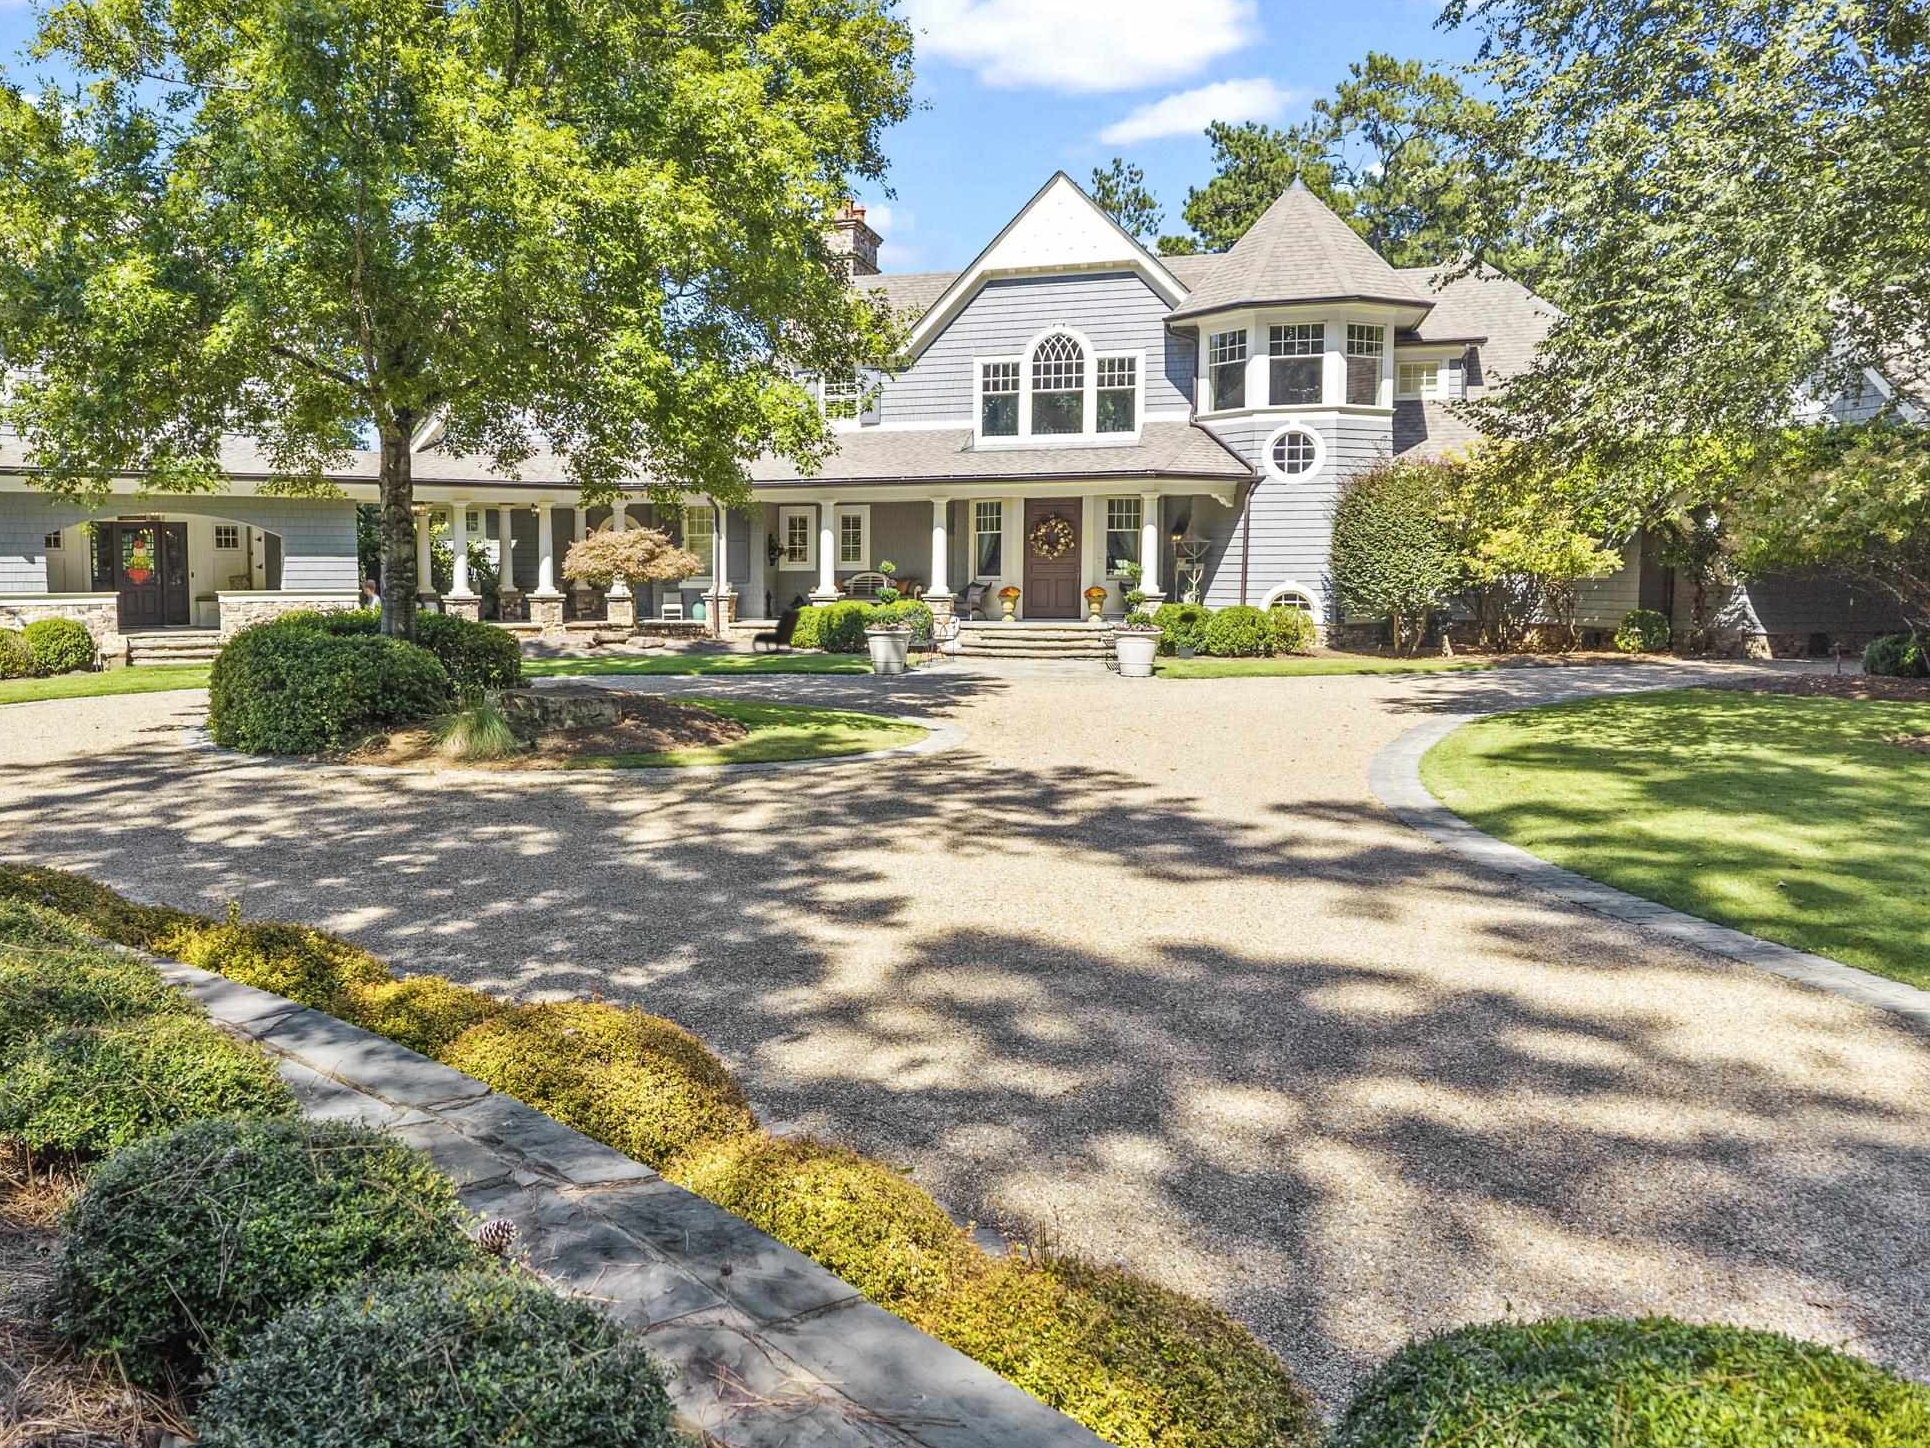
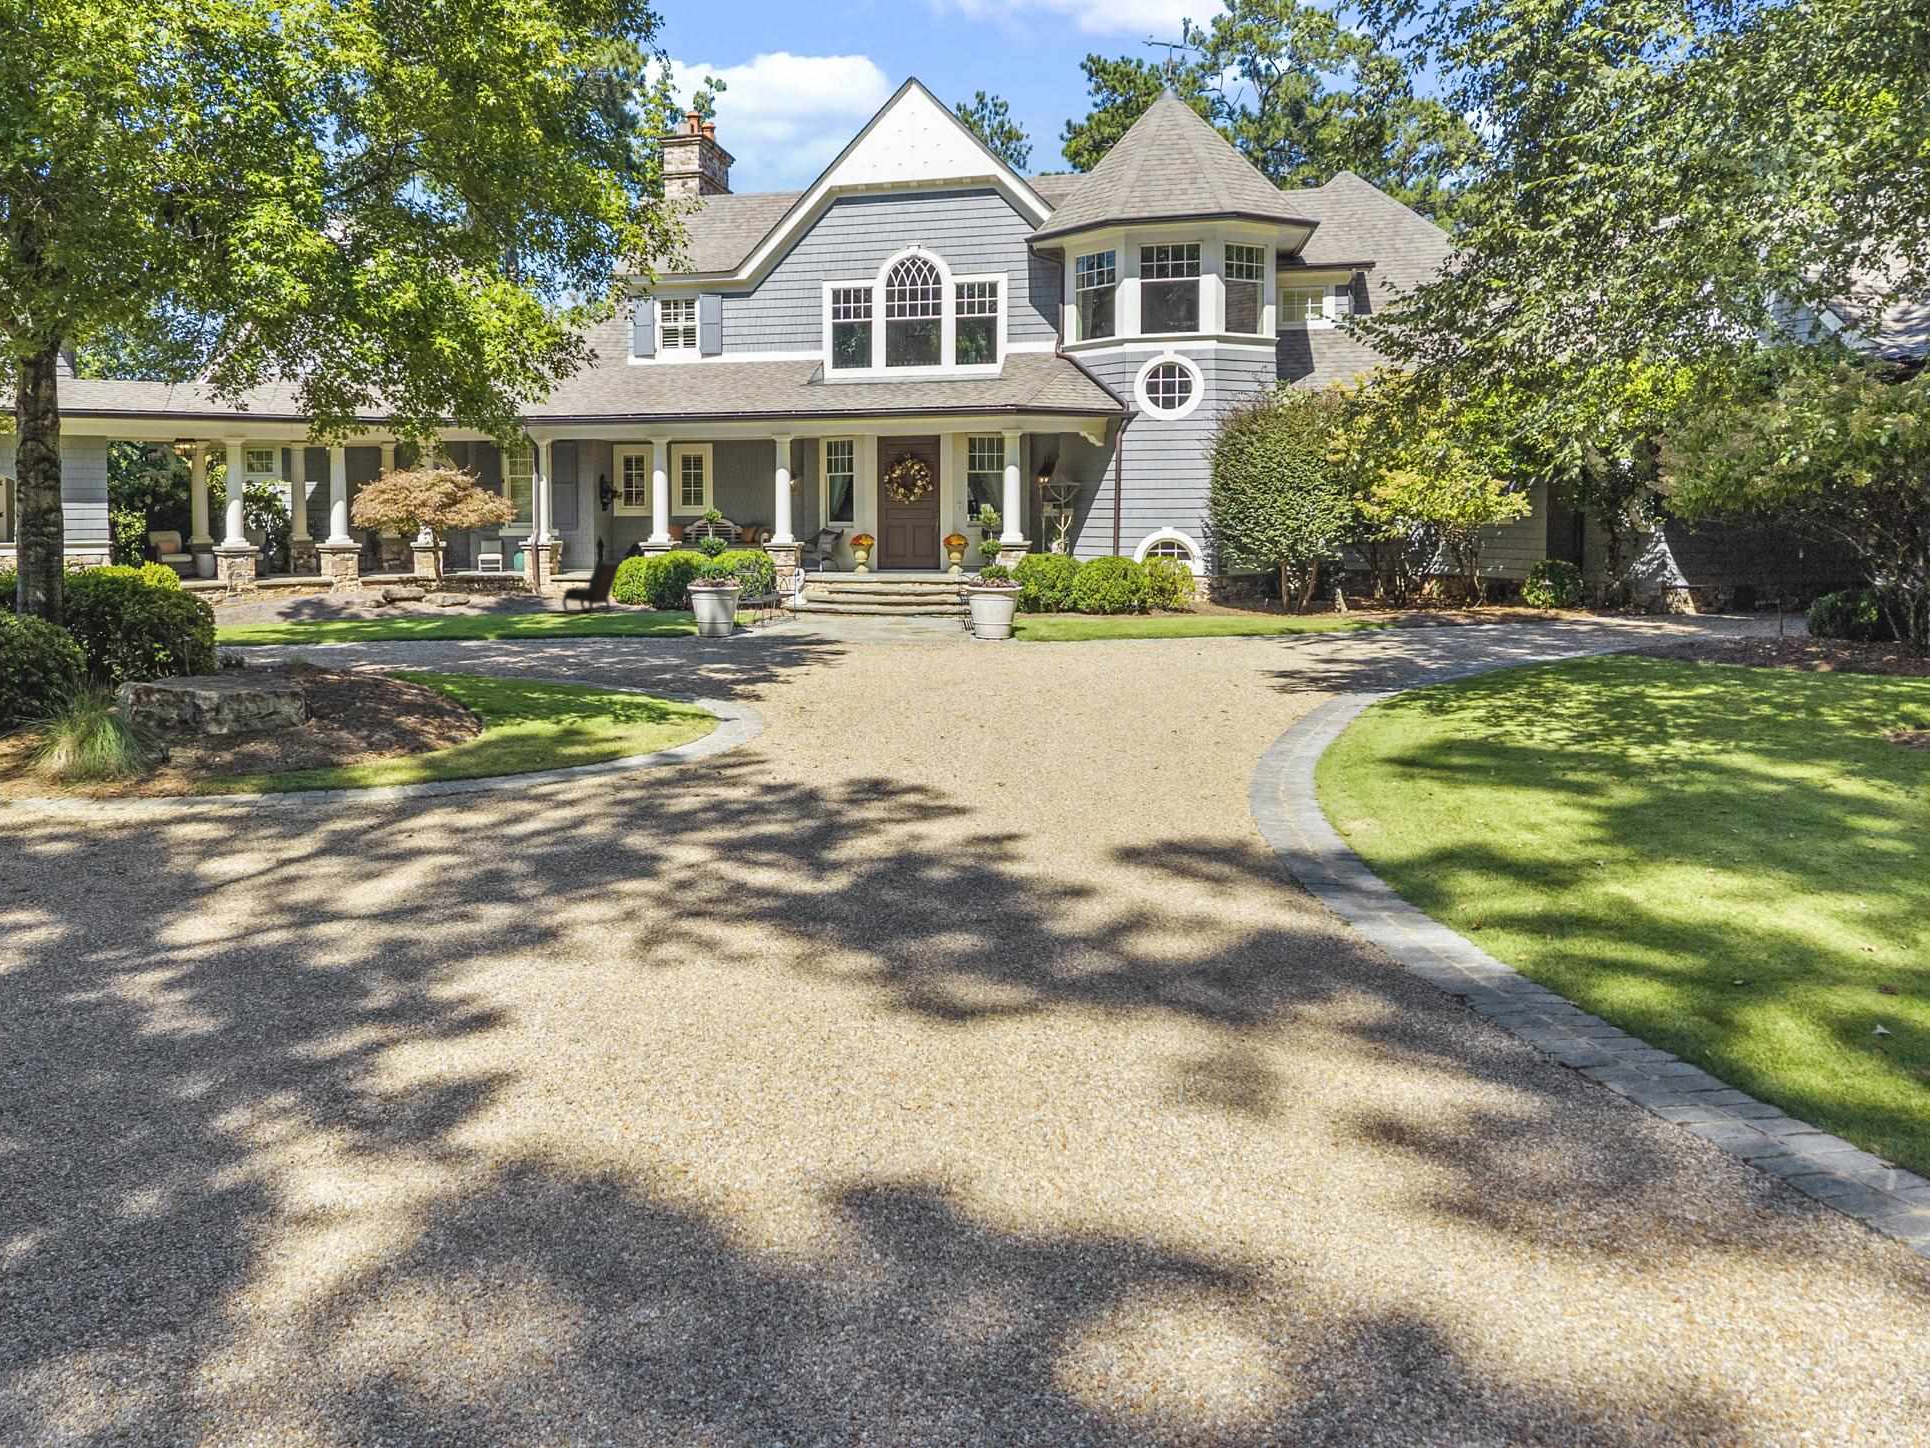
potted tree: present [1179,611,1198,658] -> none [1044,562,1066,616]

